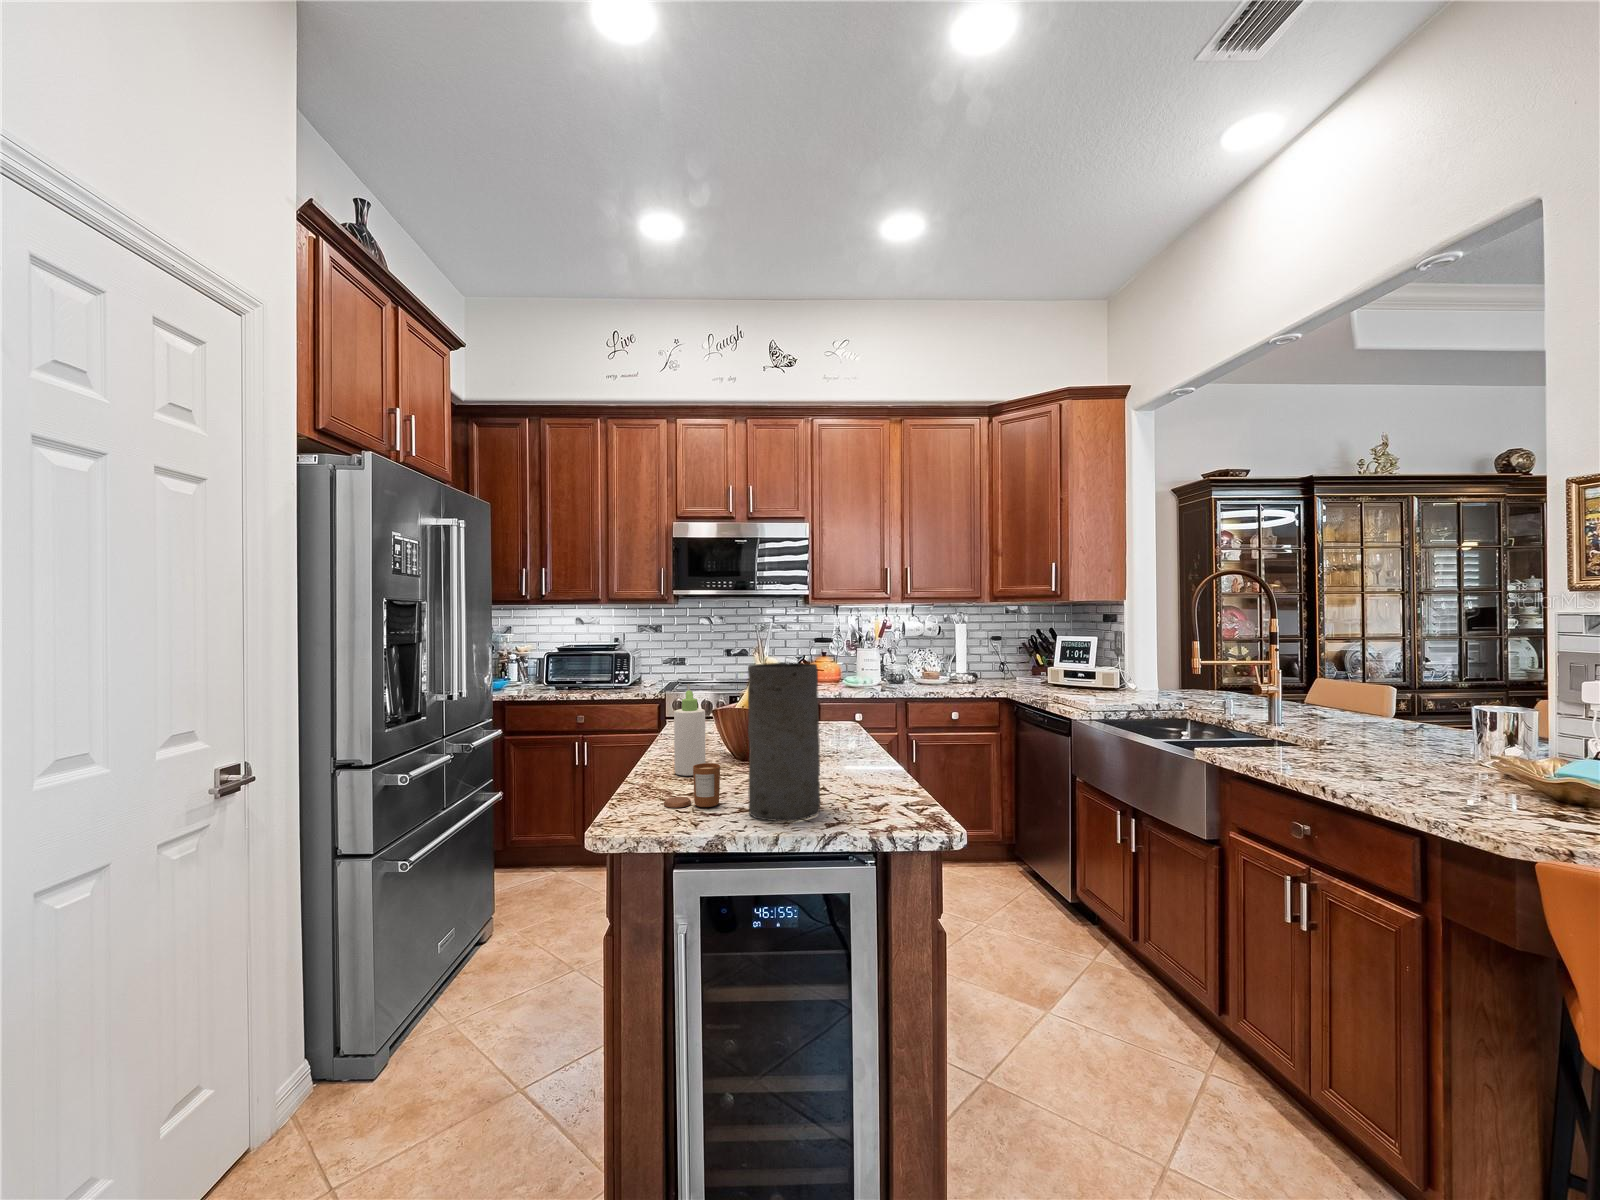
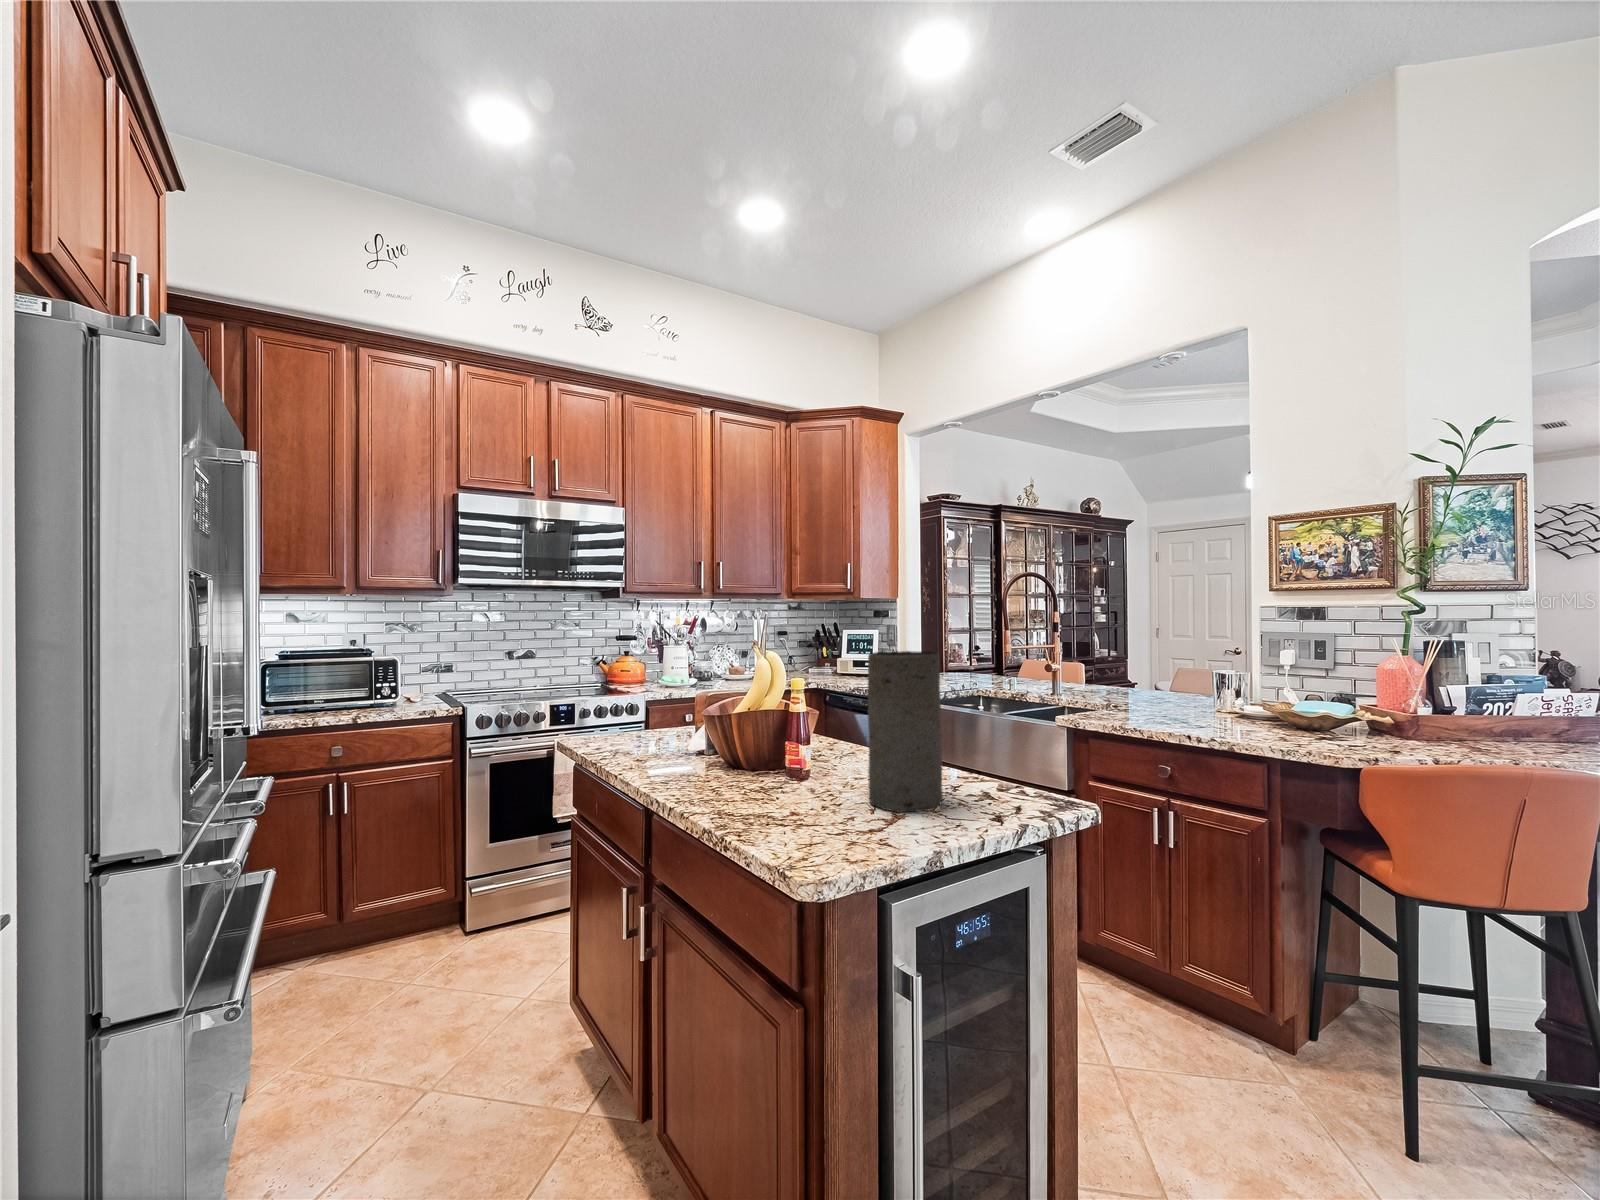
bottle: present [674,684,705,776] -> none [708,682,743,784]
candle: present [664,763,720,808] -> none [777,762,836,815]

